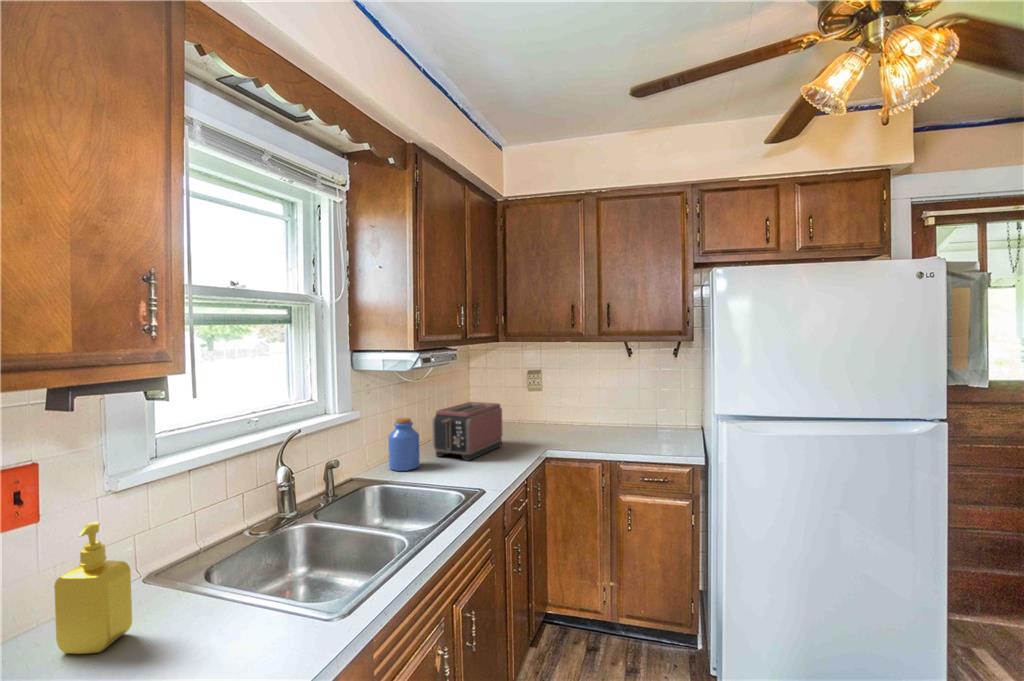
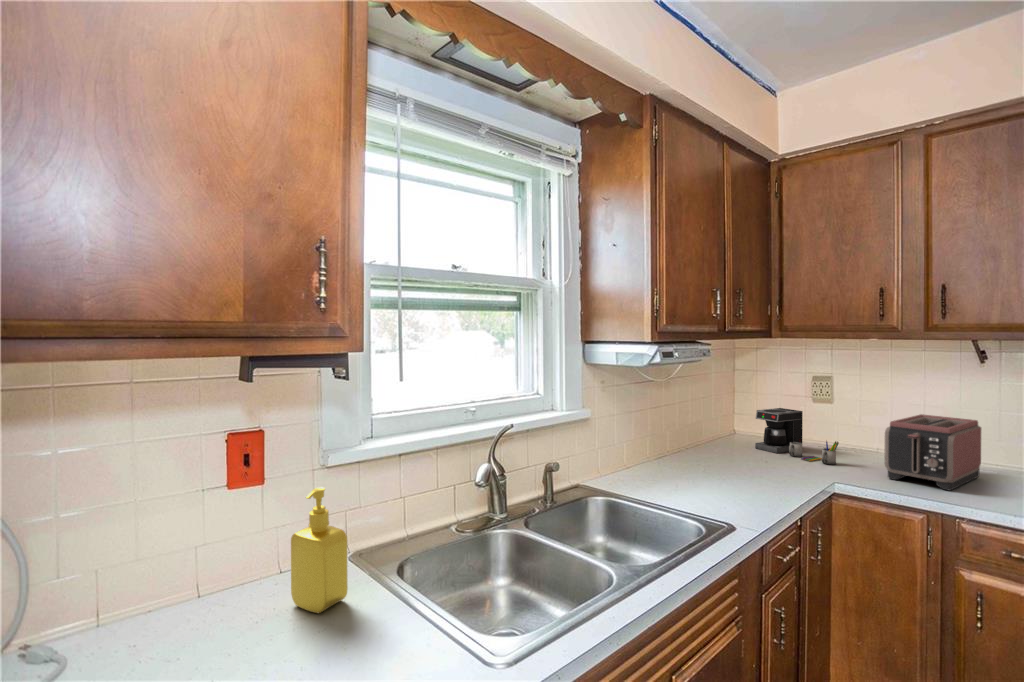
coffee maker: none [493,395,549,435] -> present [755,408,839,465]
toaster: present [432,402,503,461] -> present [884,414,981,490]
jar: present [388,418,420,471] -> none [619,422,655,484]

